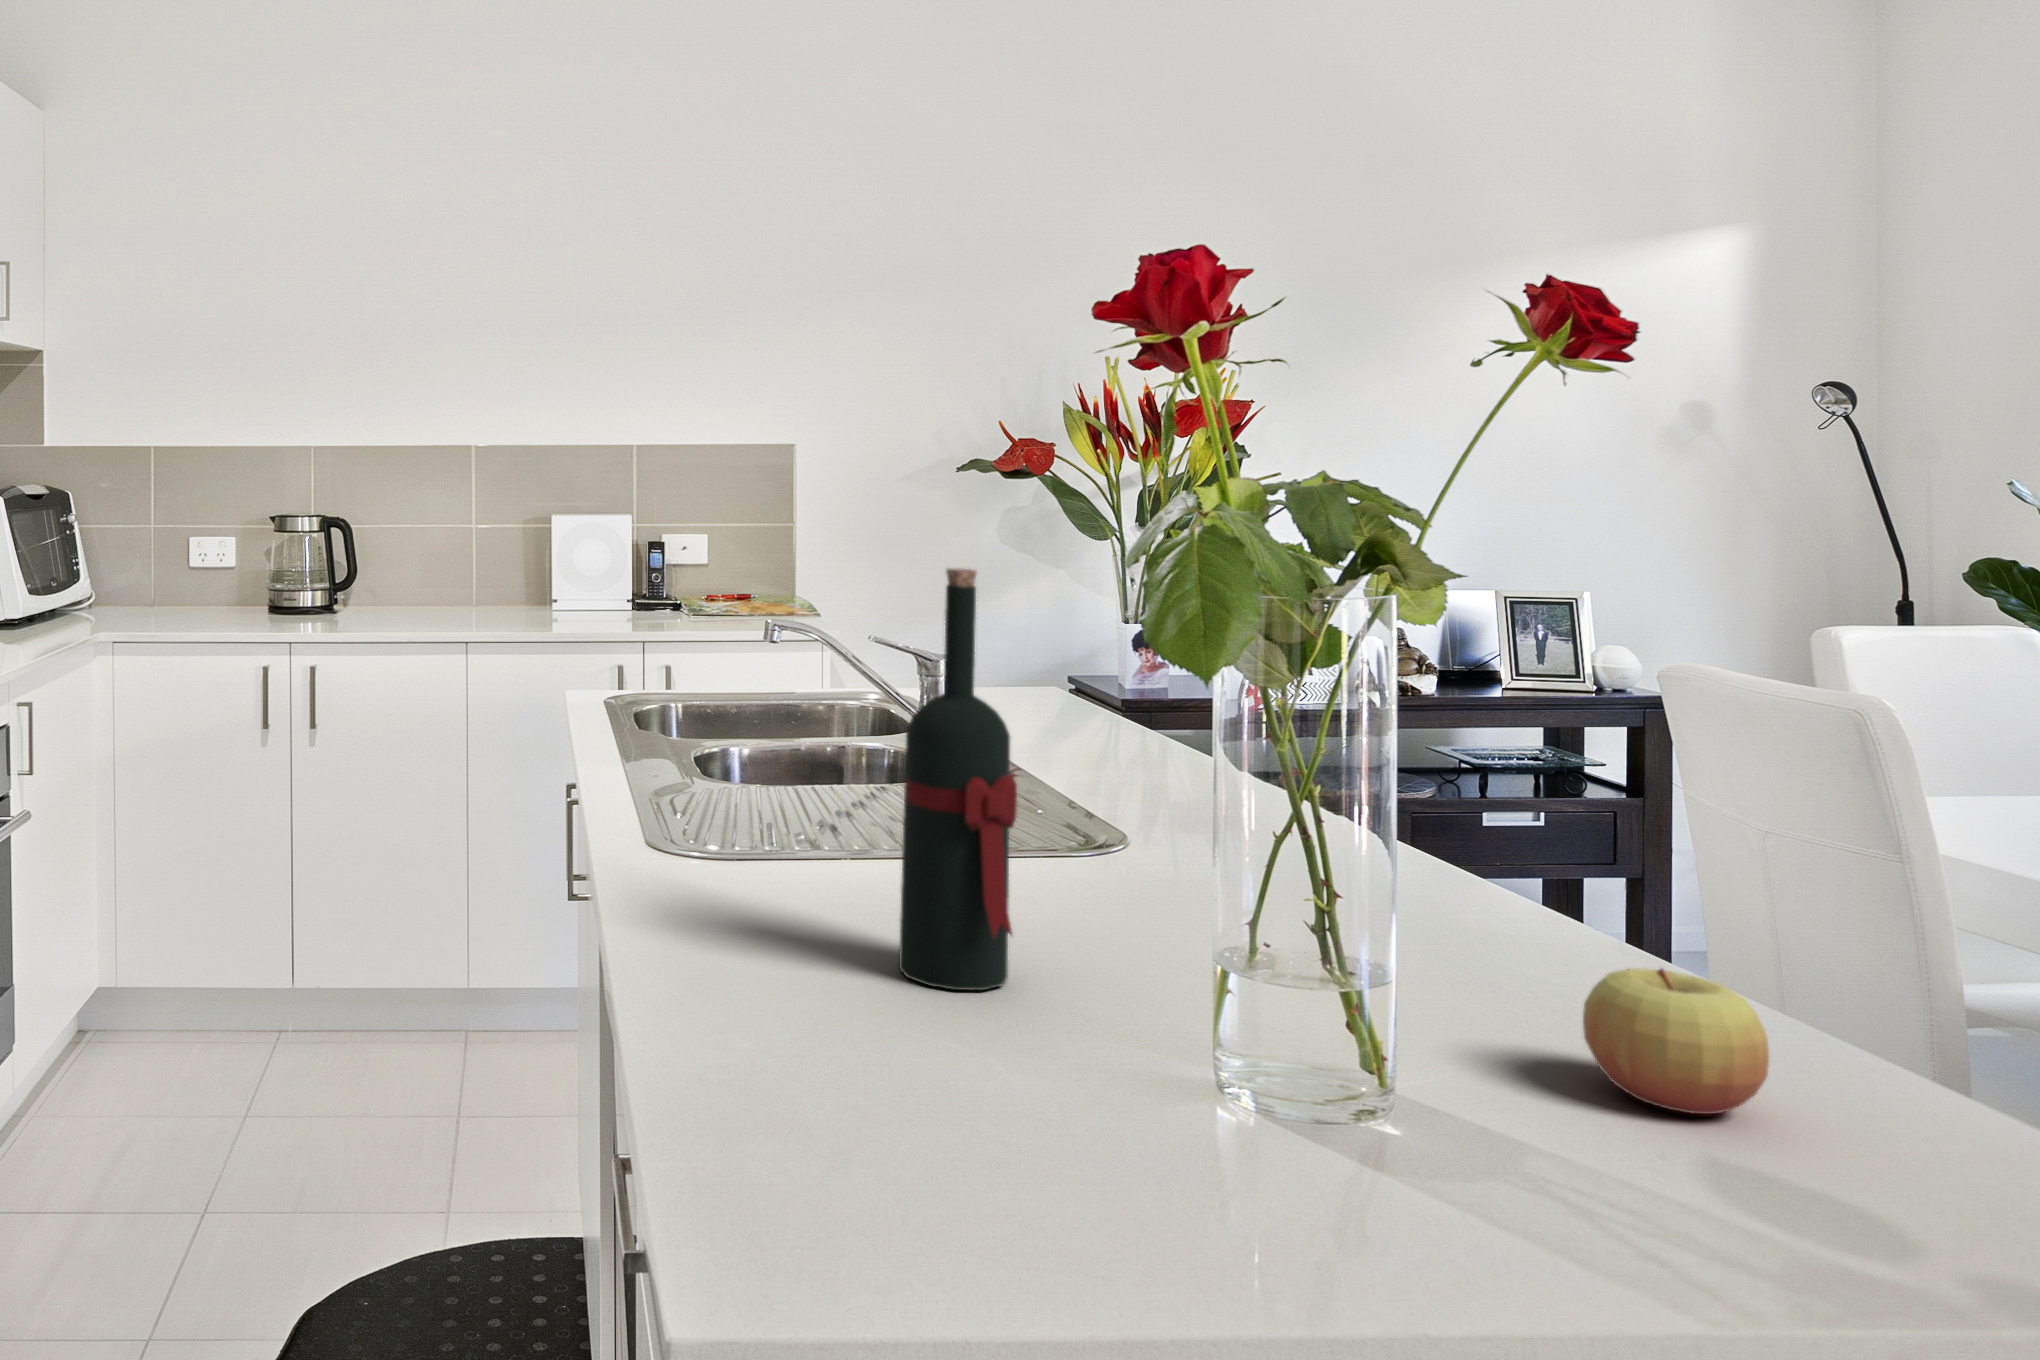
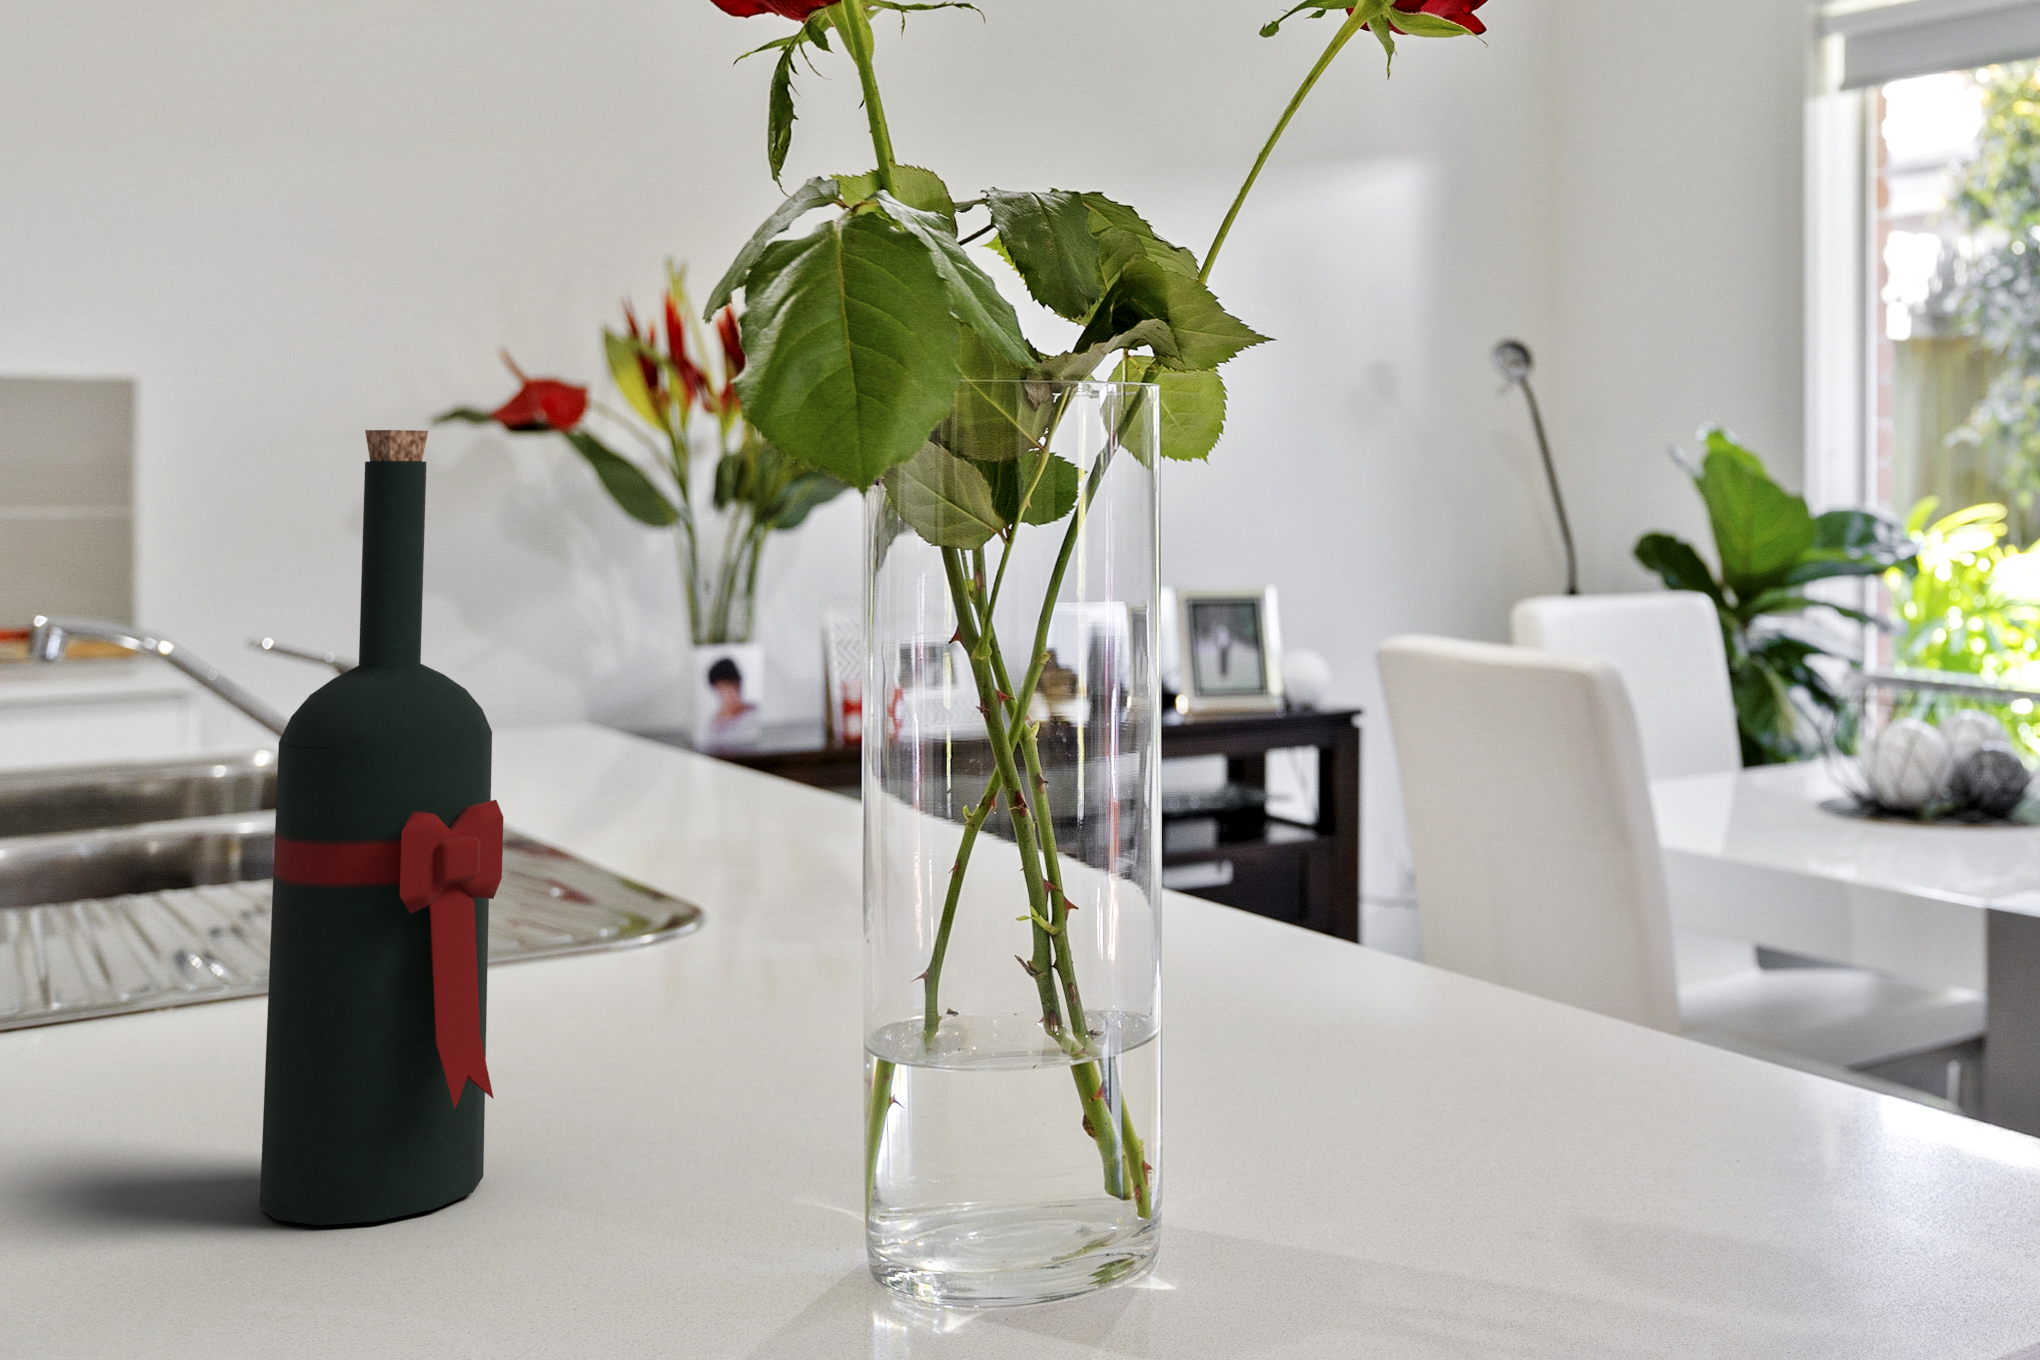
apple: present [1583,968,1769,1114] -> none [1380,945,1603,1145]

